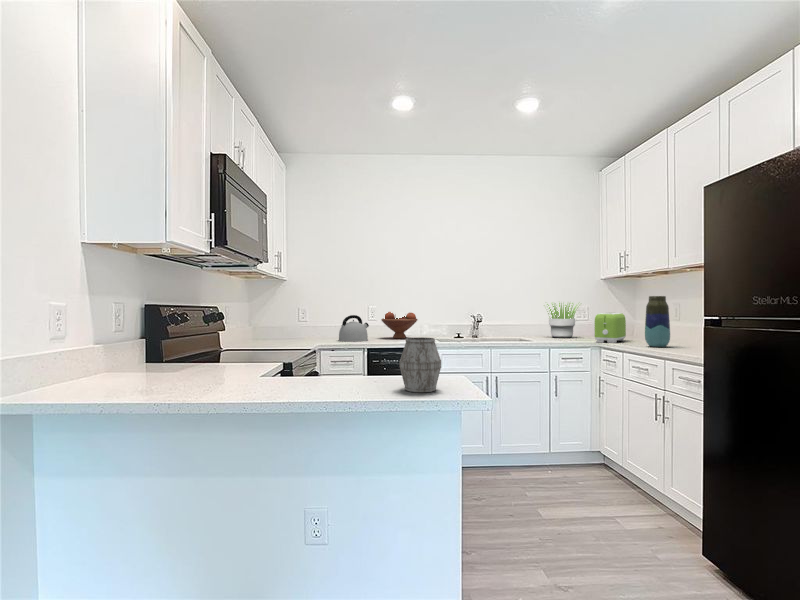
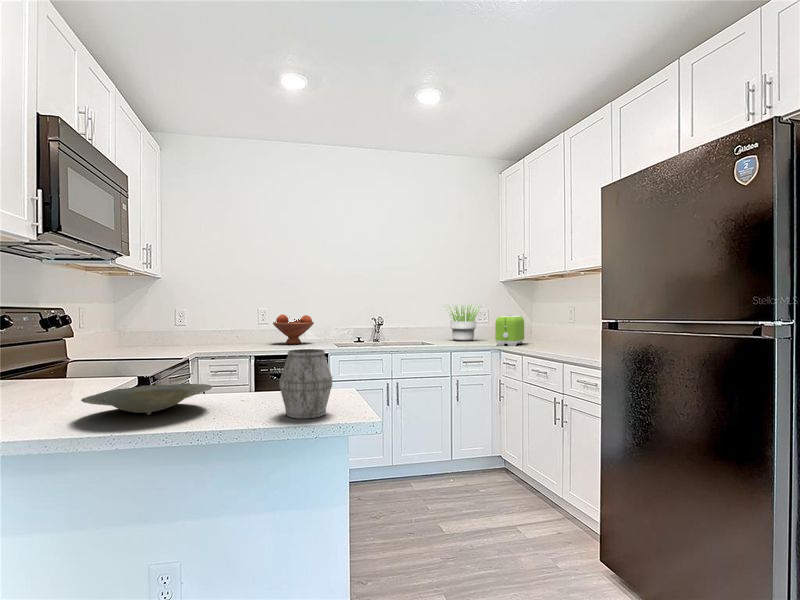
vase: present [645,296,670,347] -> none [544,299,567,350]
kettle: present [339,315,369,342] -> none [222,318,258,348]
plate: none [256,362,347,386] -> present [81,384,212,415]

